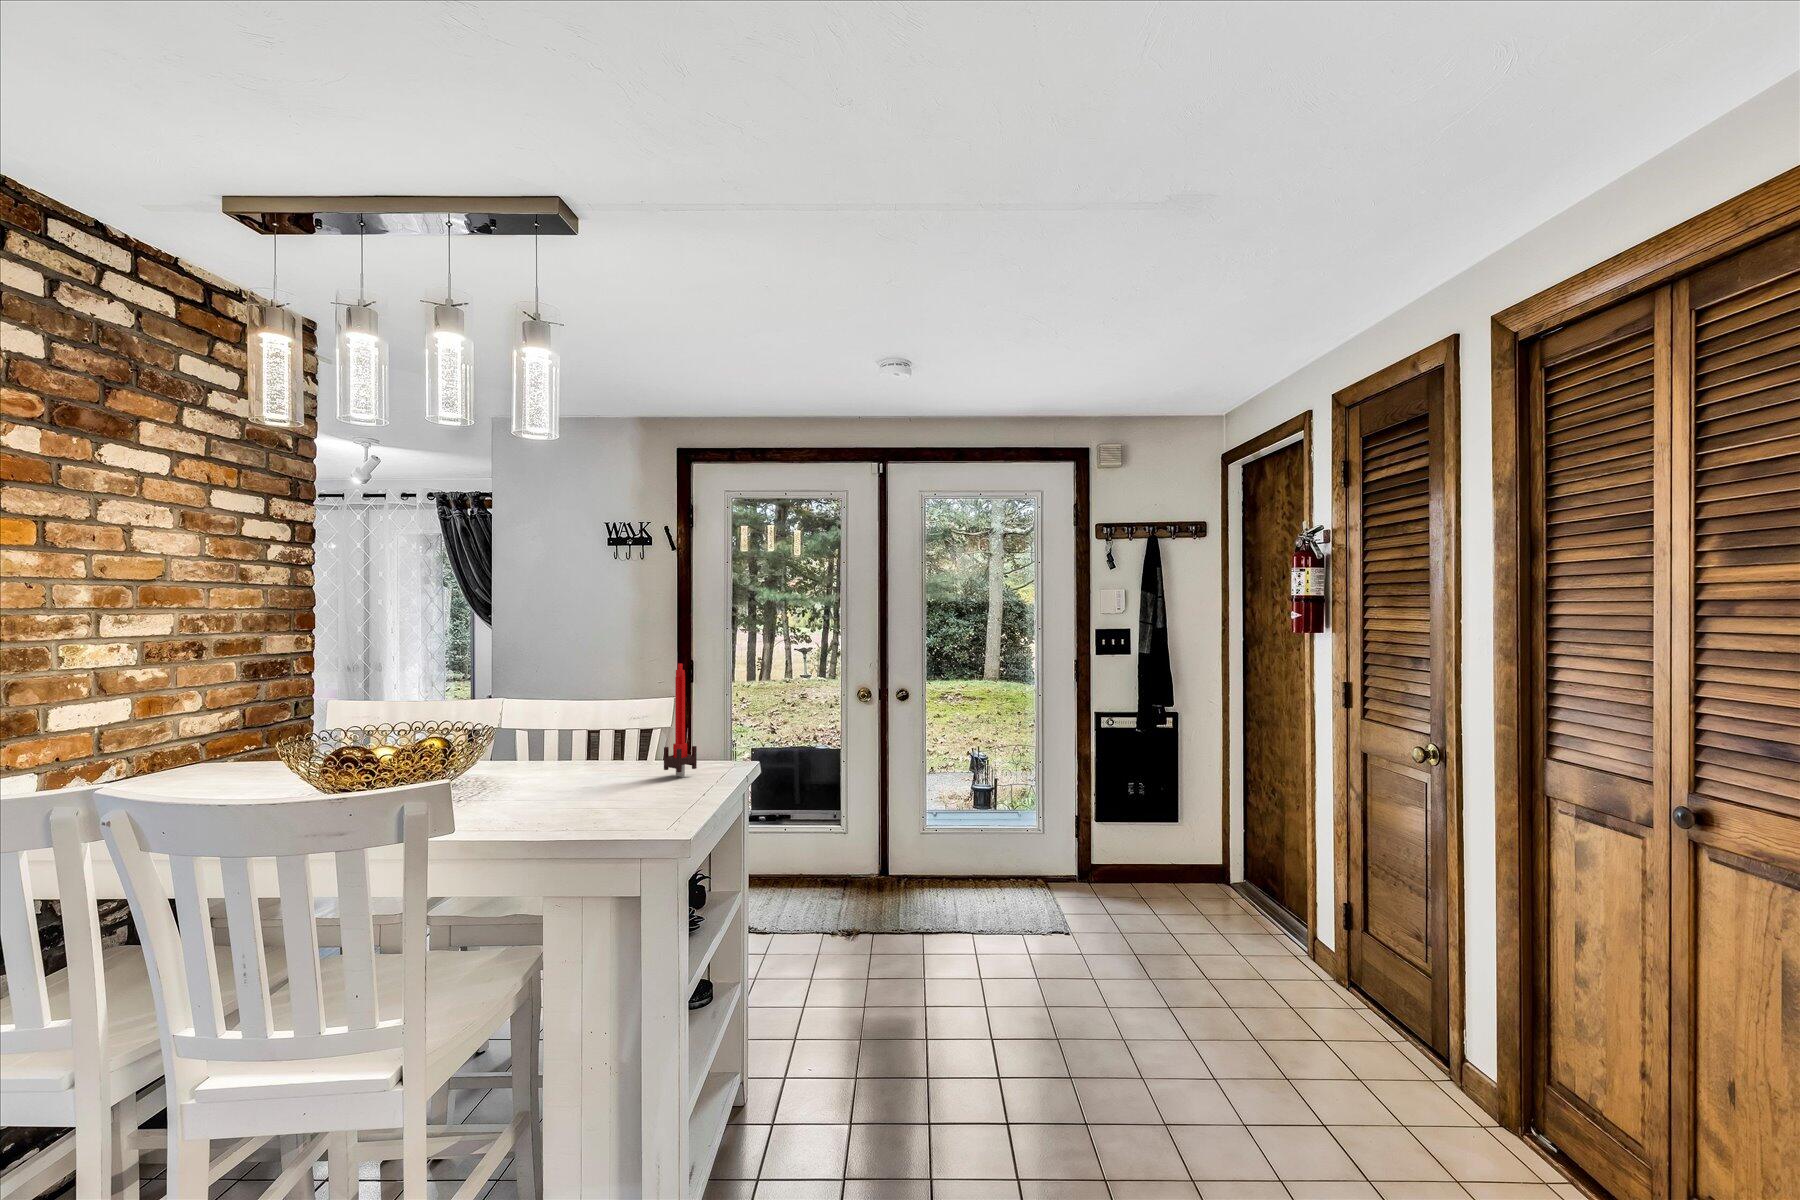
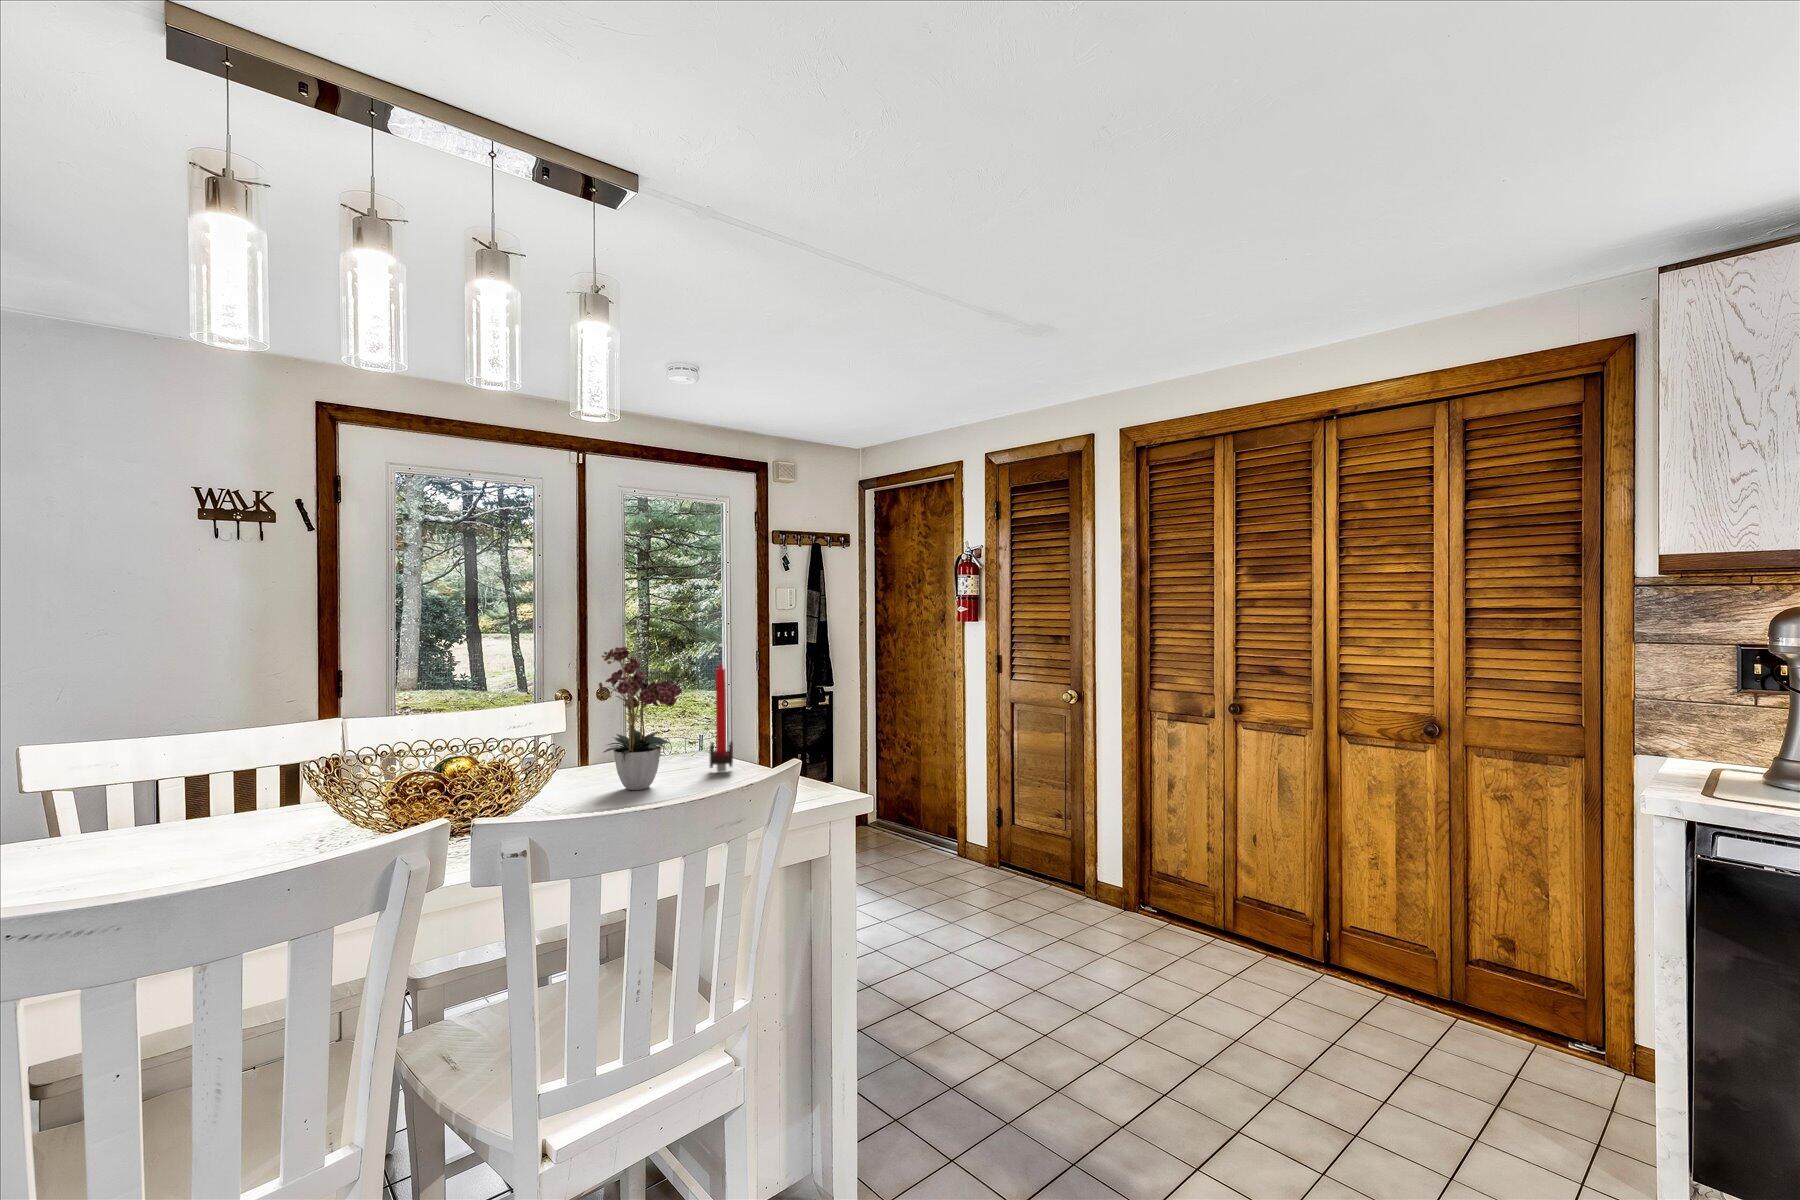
flower arrangement: none [536,637,638,780] -> present [599,647,682,790]

